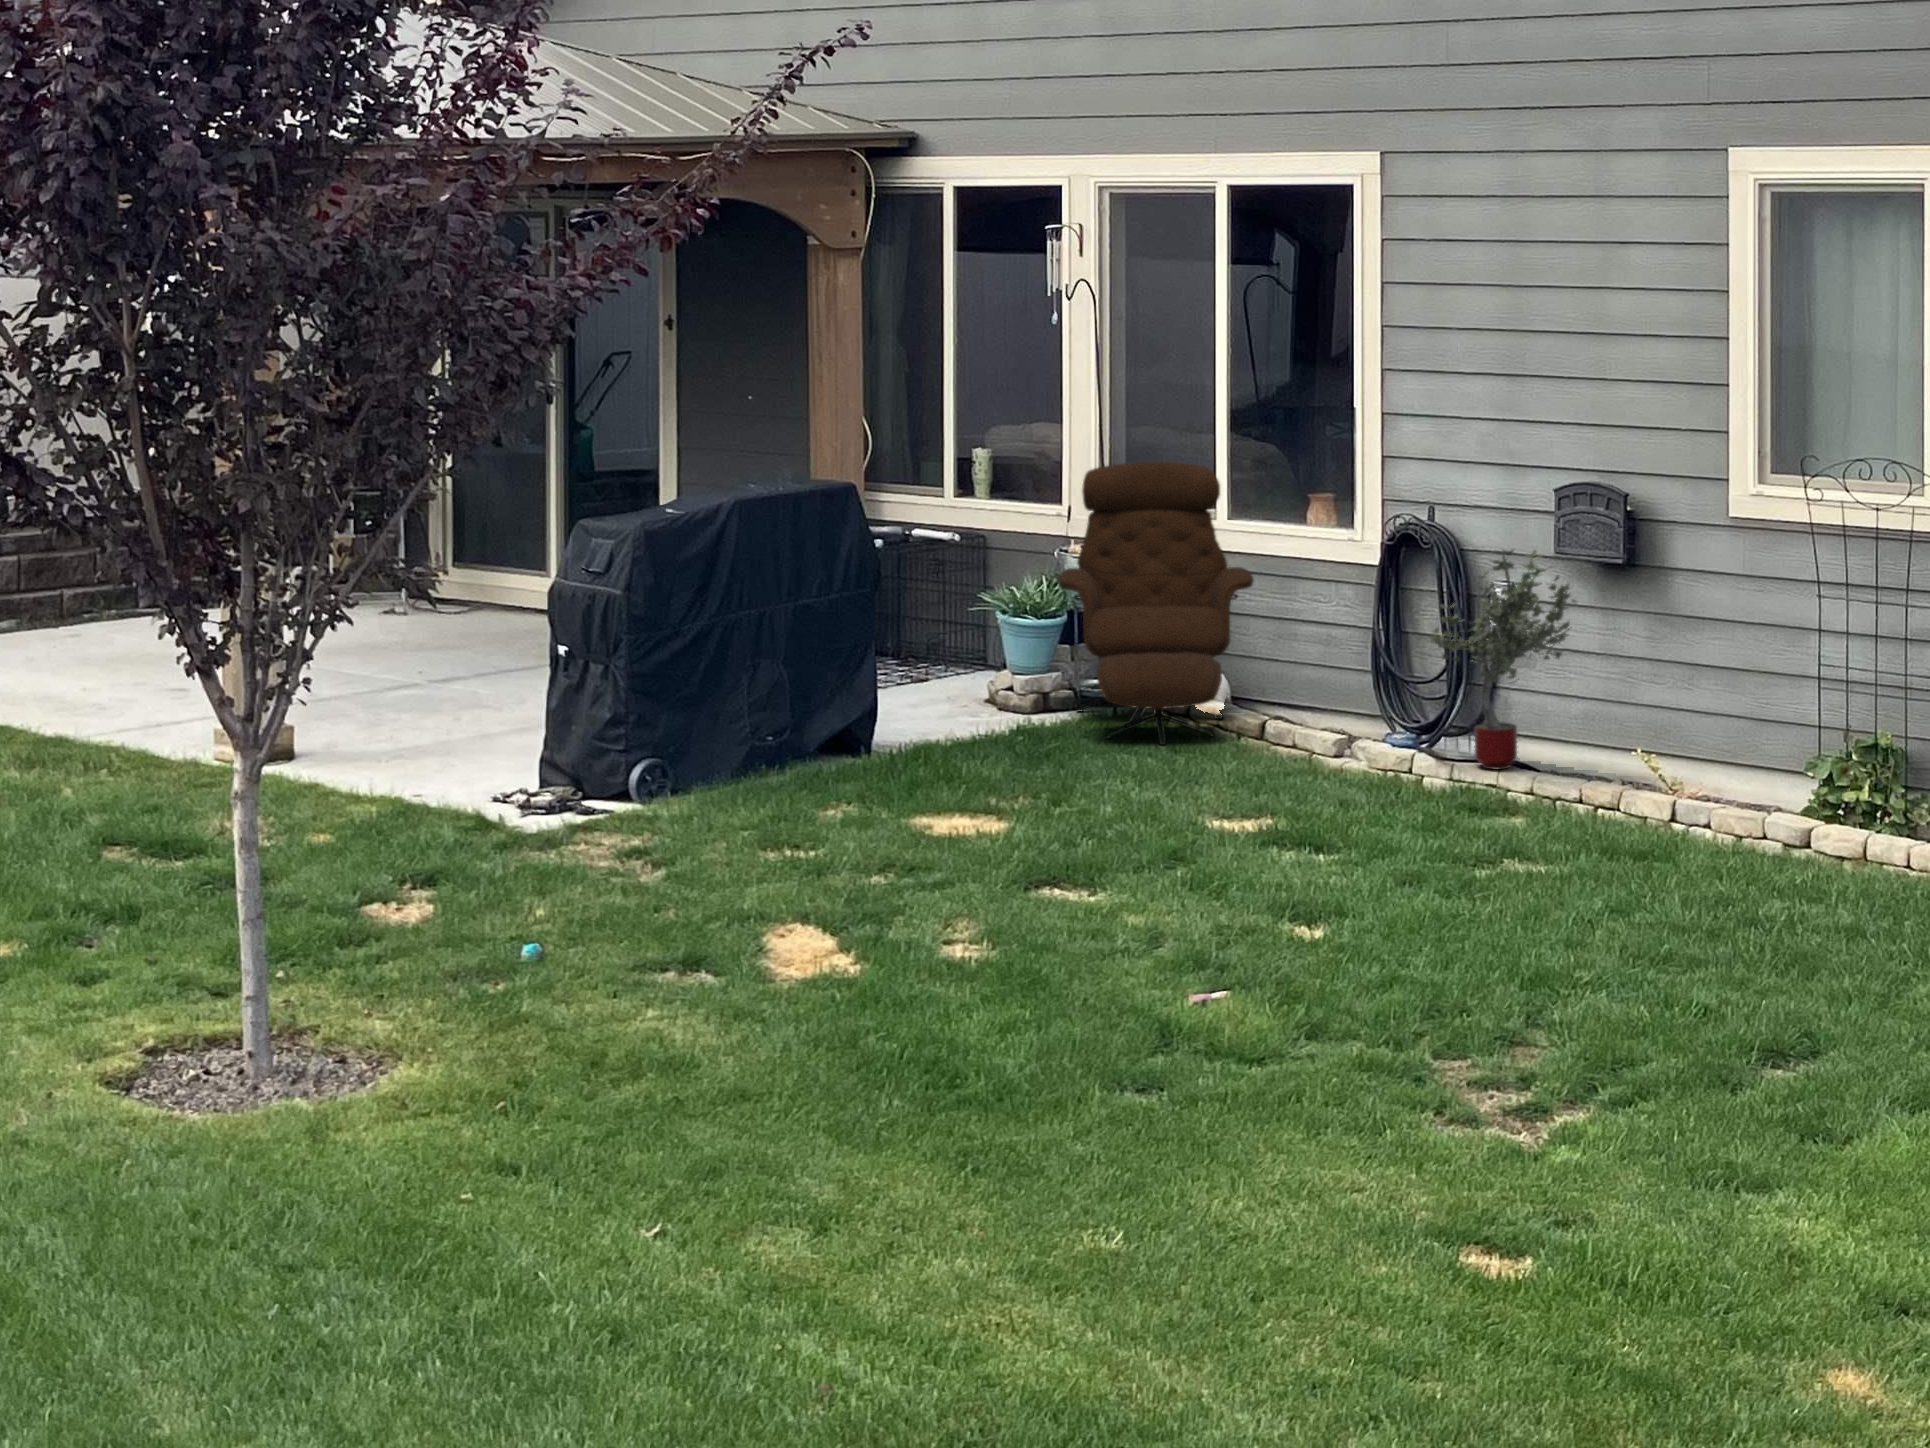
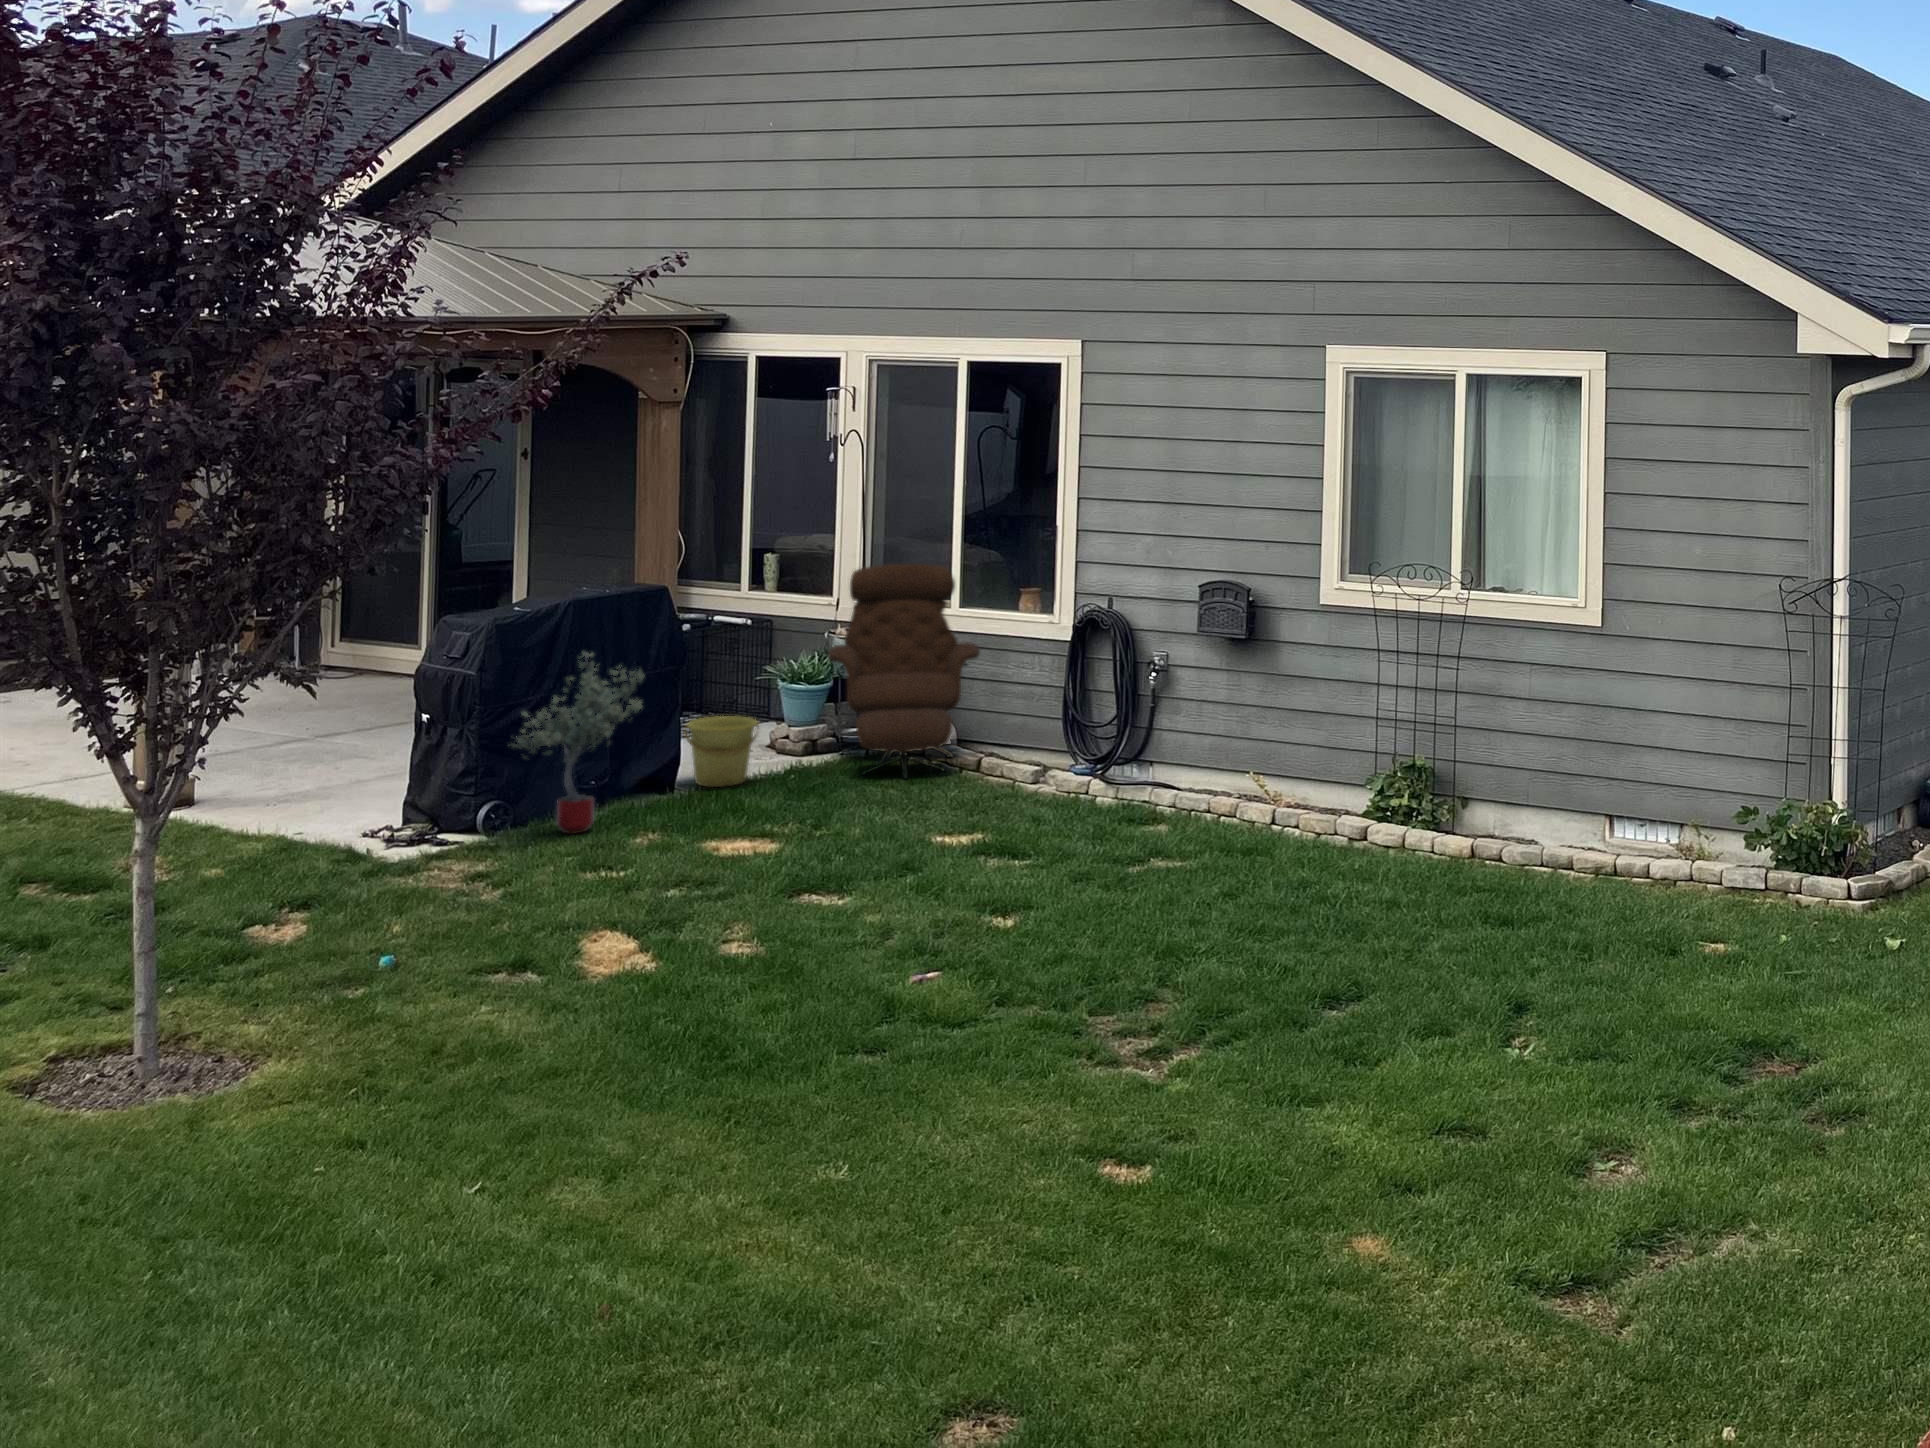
potted tree: present [1428,550,1578,770] -> present [511,652,644,834]
bucket: none [884,657,976,748] -> present [685,716,759,787]

